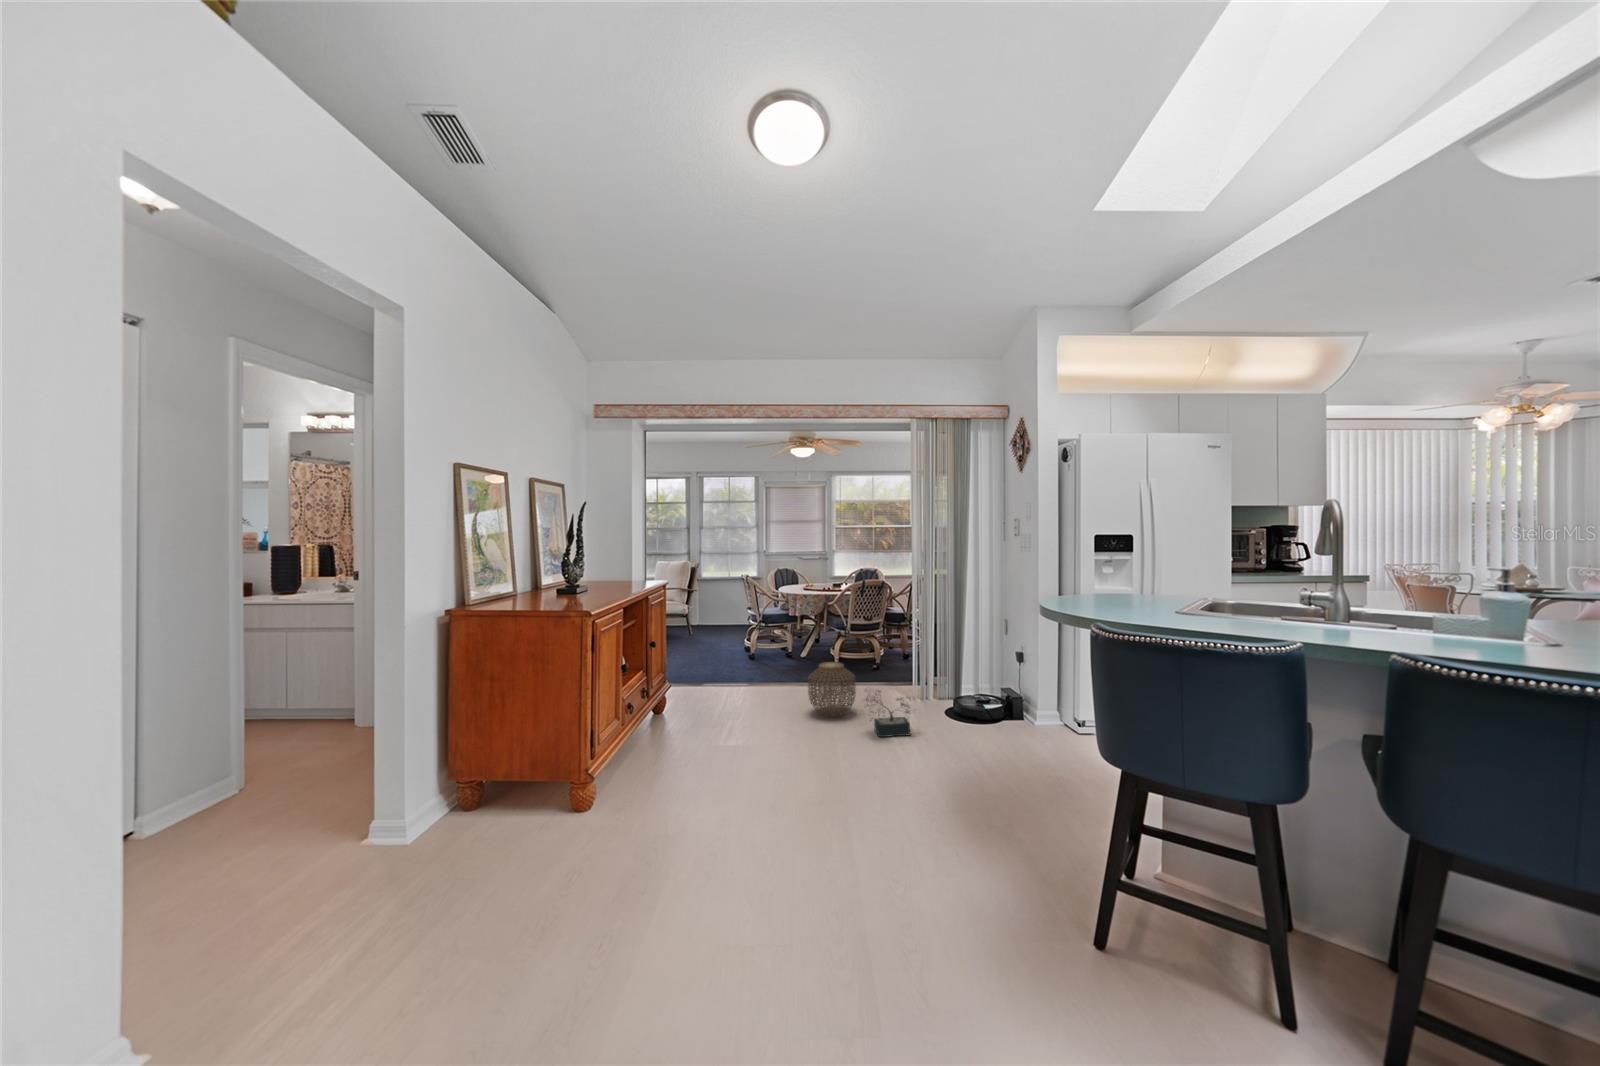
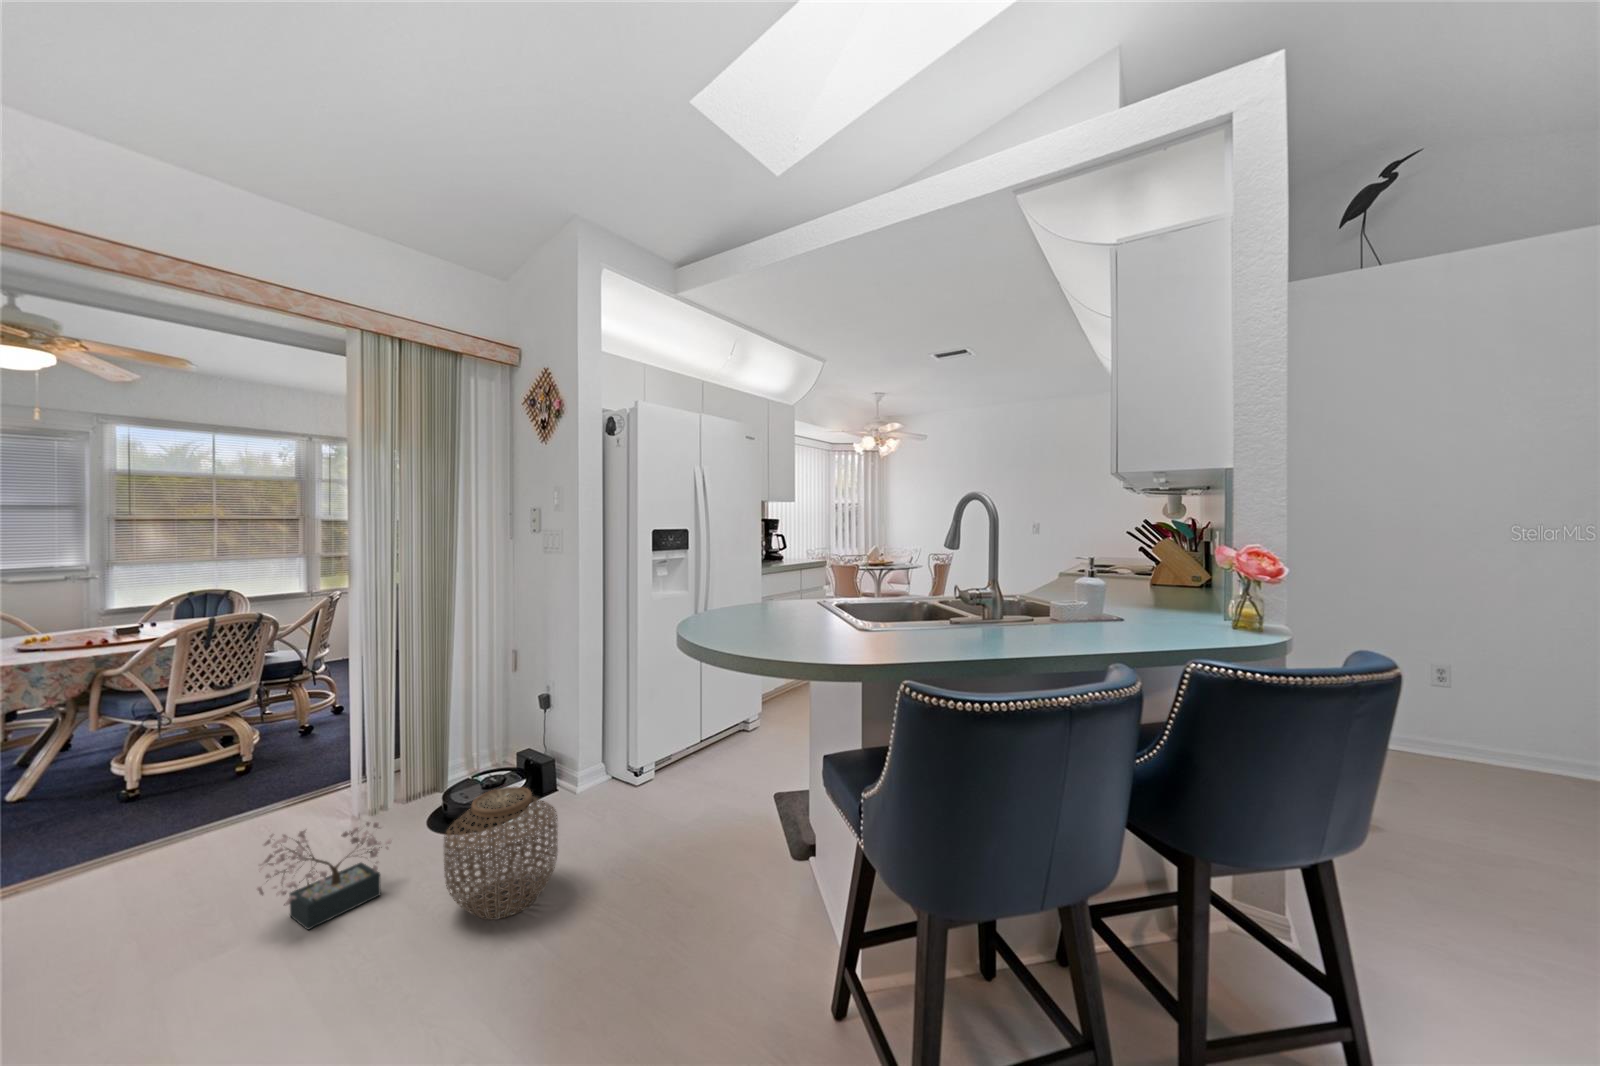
woven basket: present [808,662,855,717] -> present [444,787,558,919]

